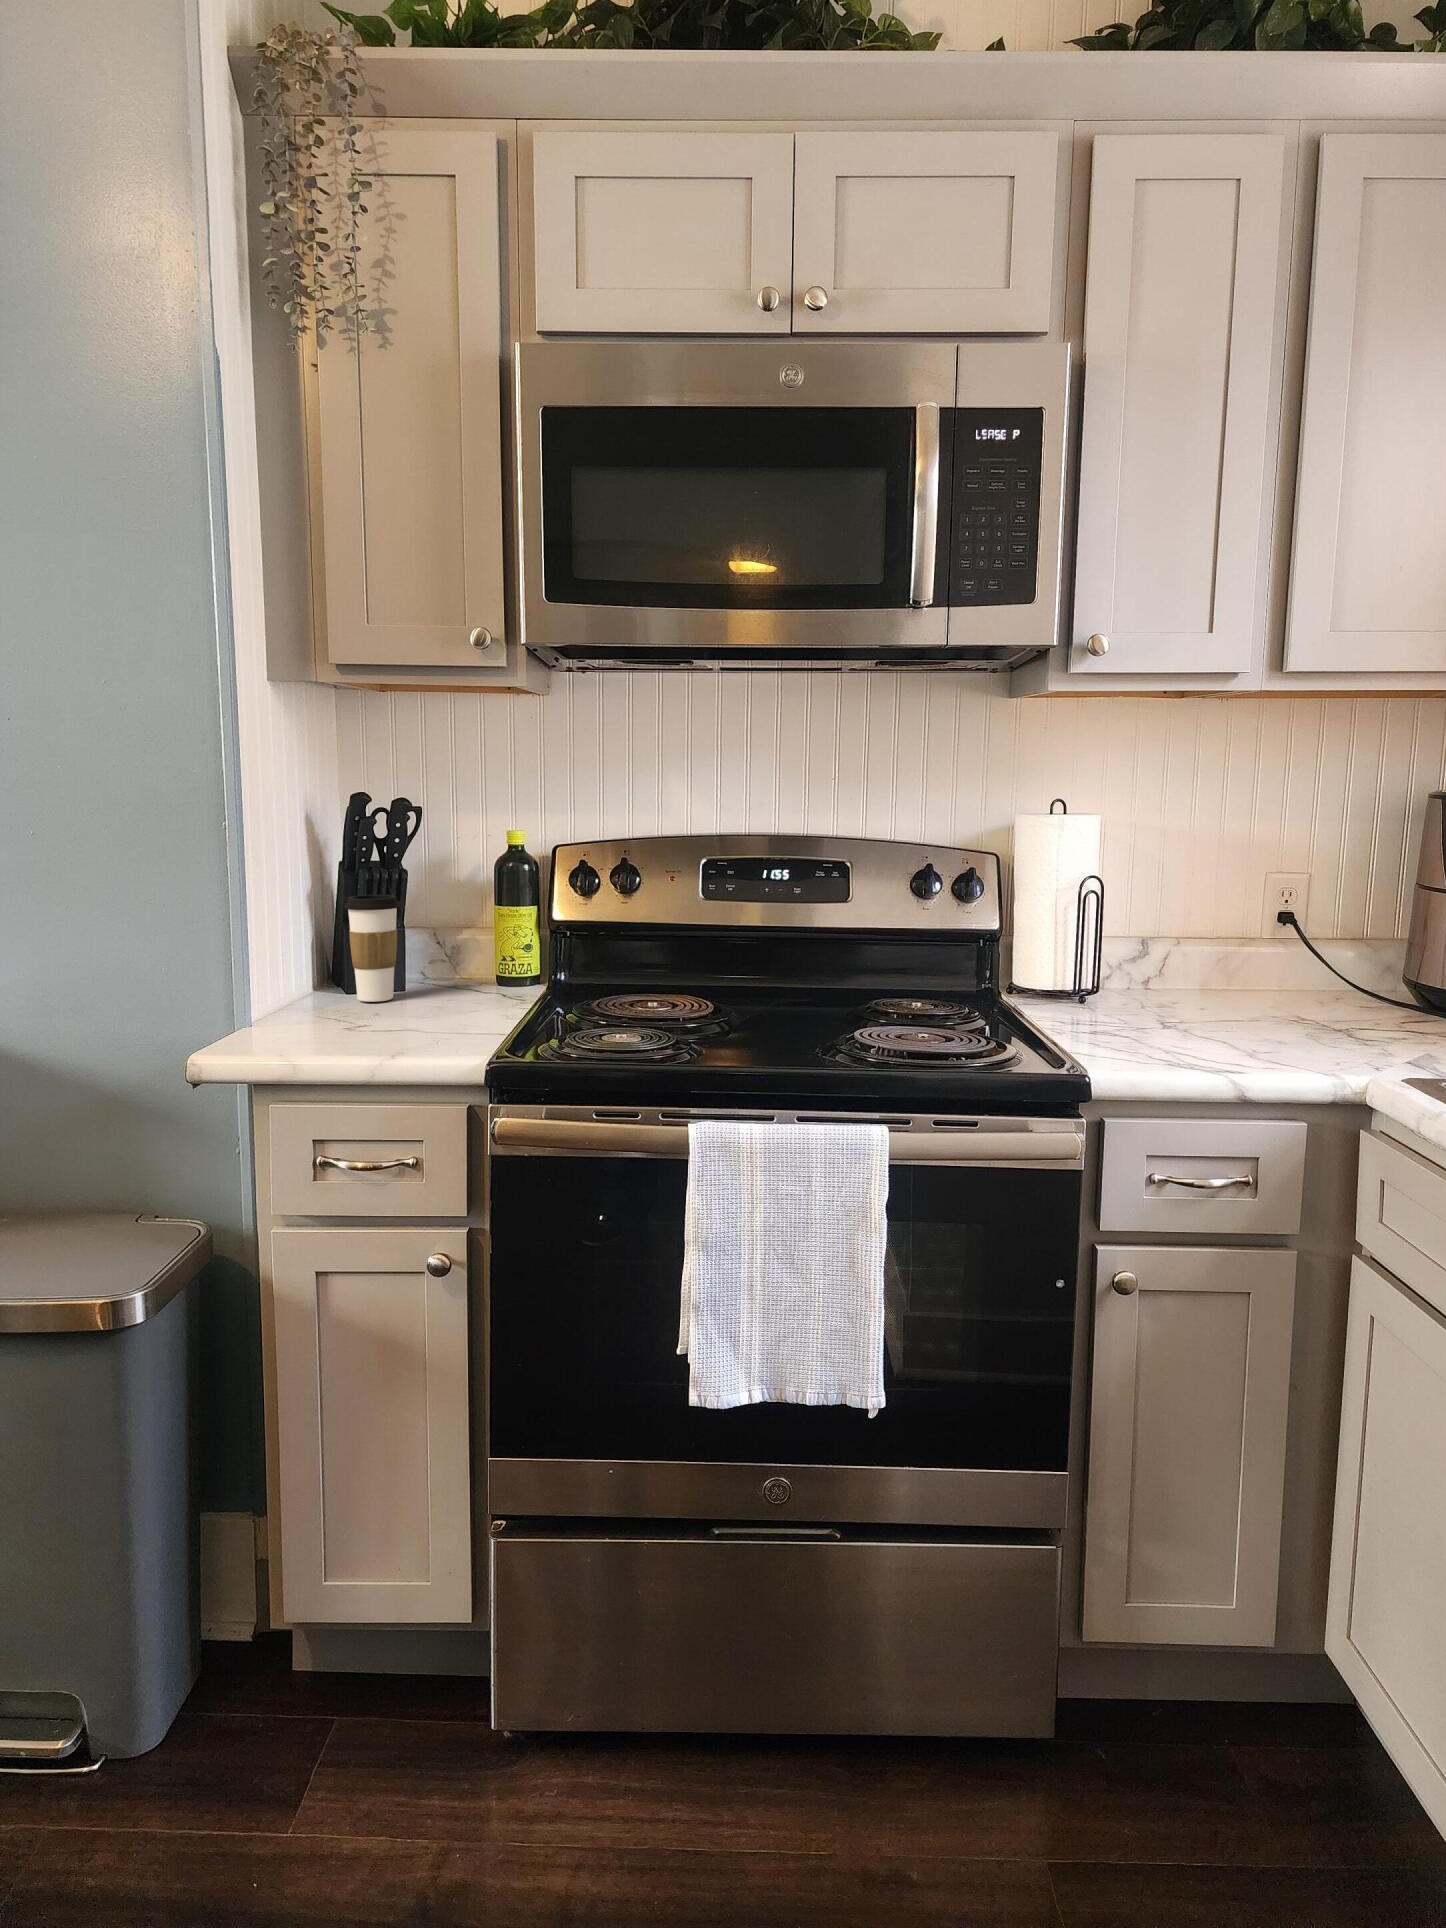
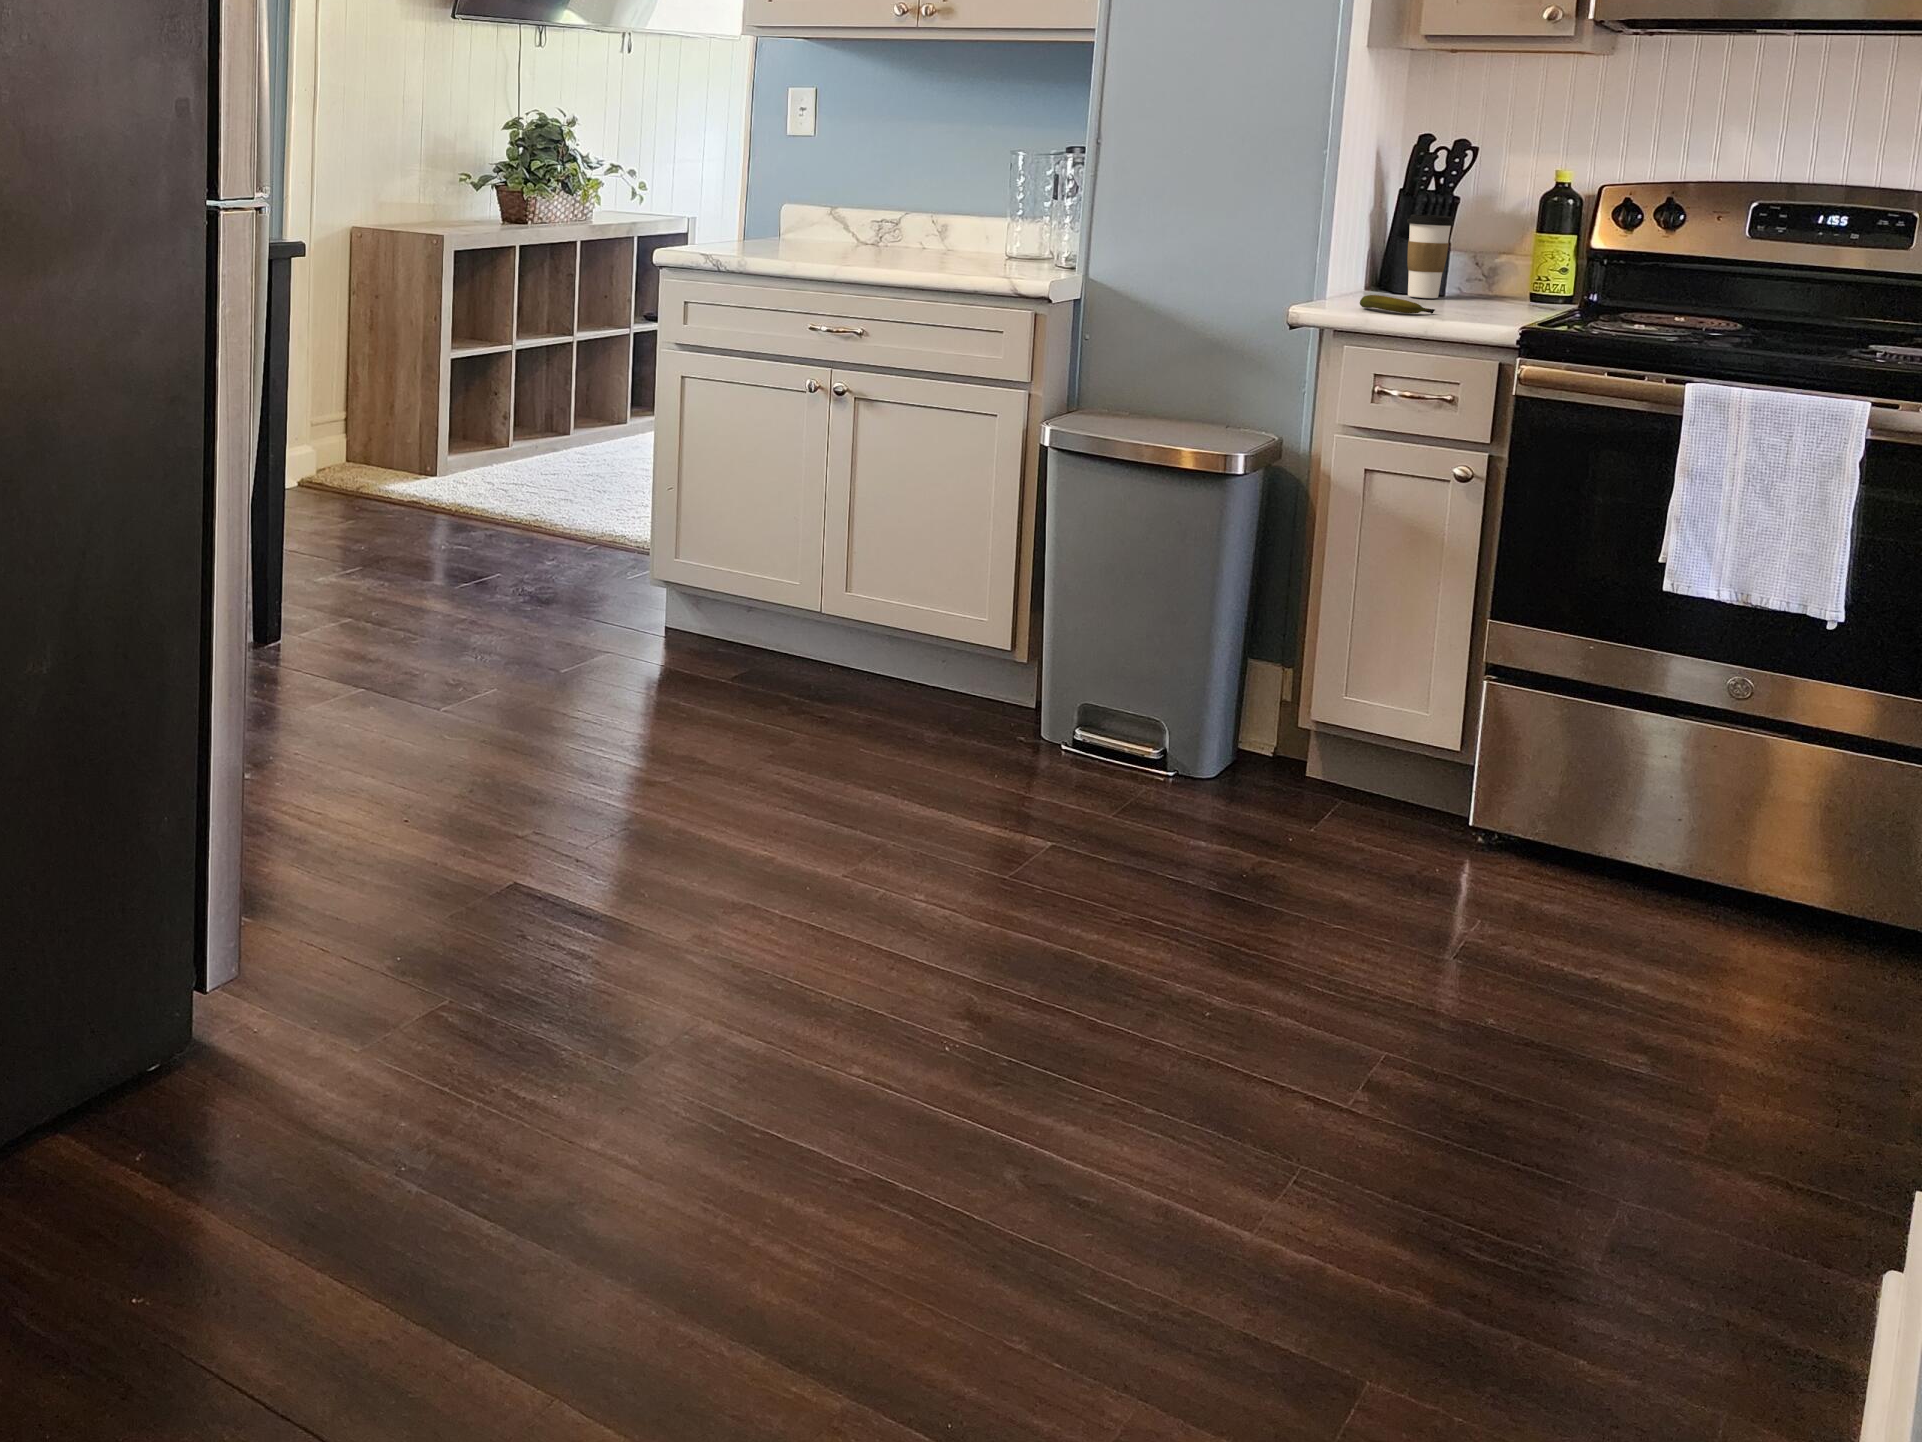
banana: none [286,1021,382,1044] -> present [1360,295,1435,314]

